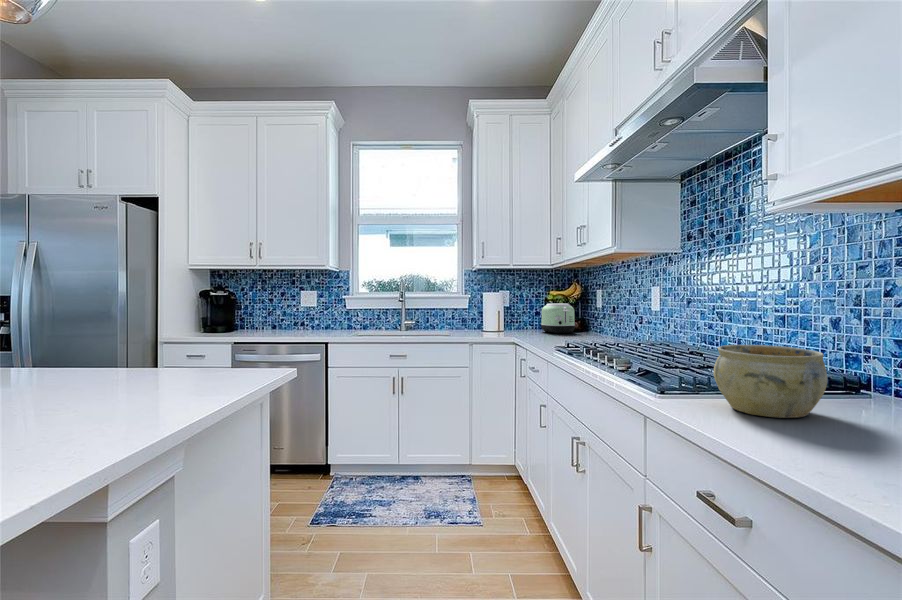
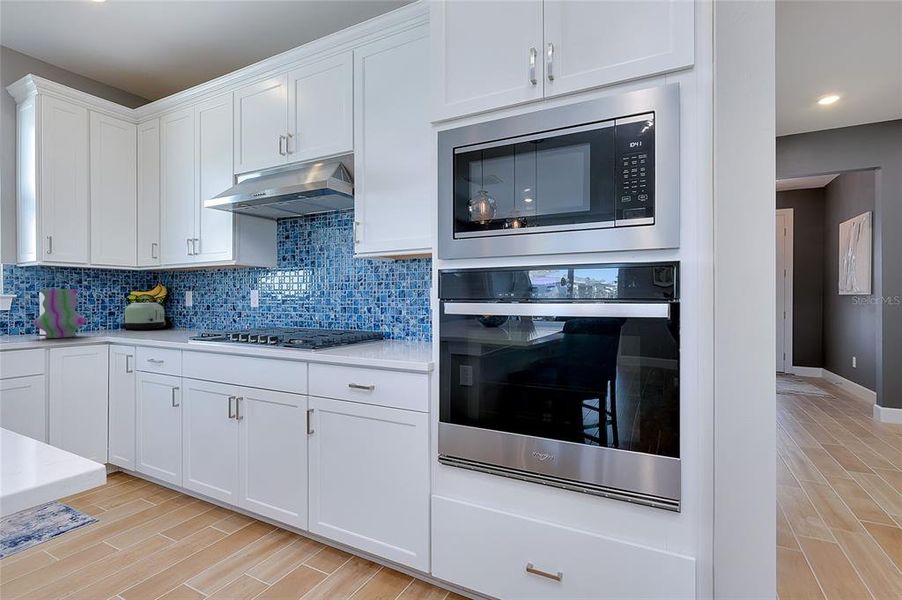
vase: none [467,289,502,336] -> present [33,289,86,338]
ceramic bowl: present [714,345,827,418] -> none [349,322,393,354]

